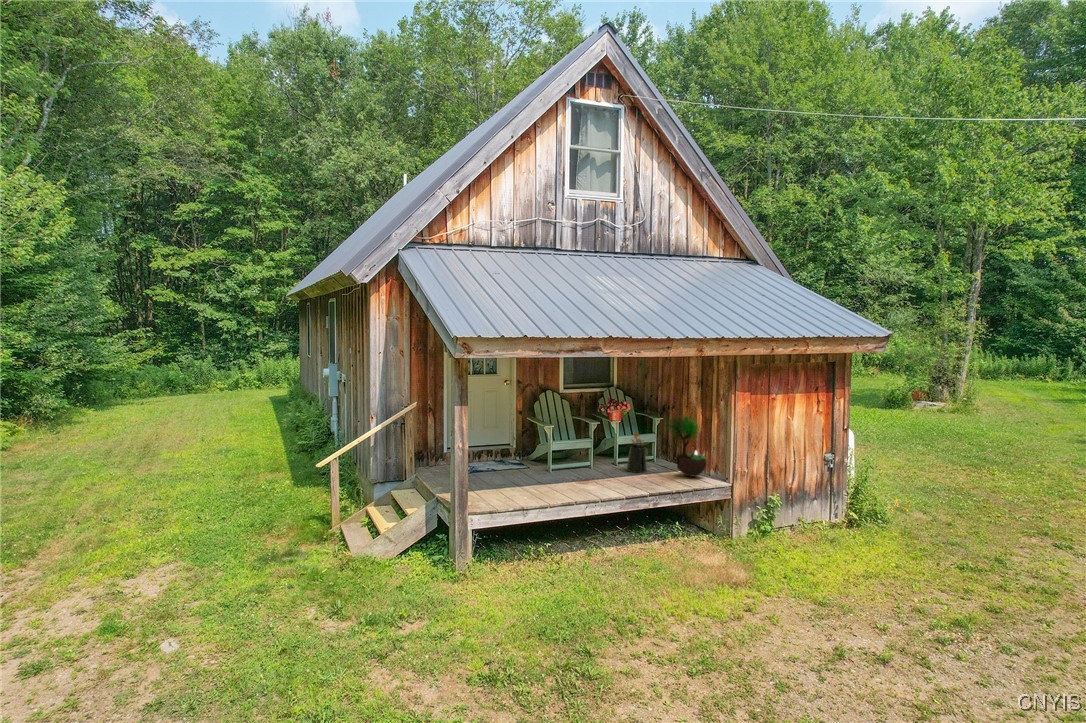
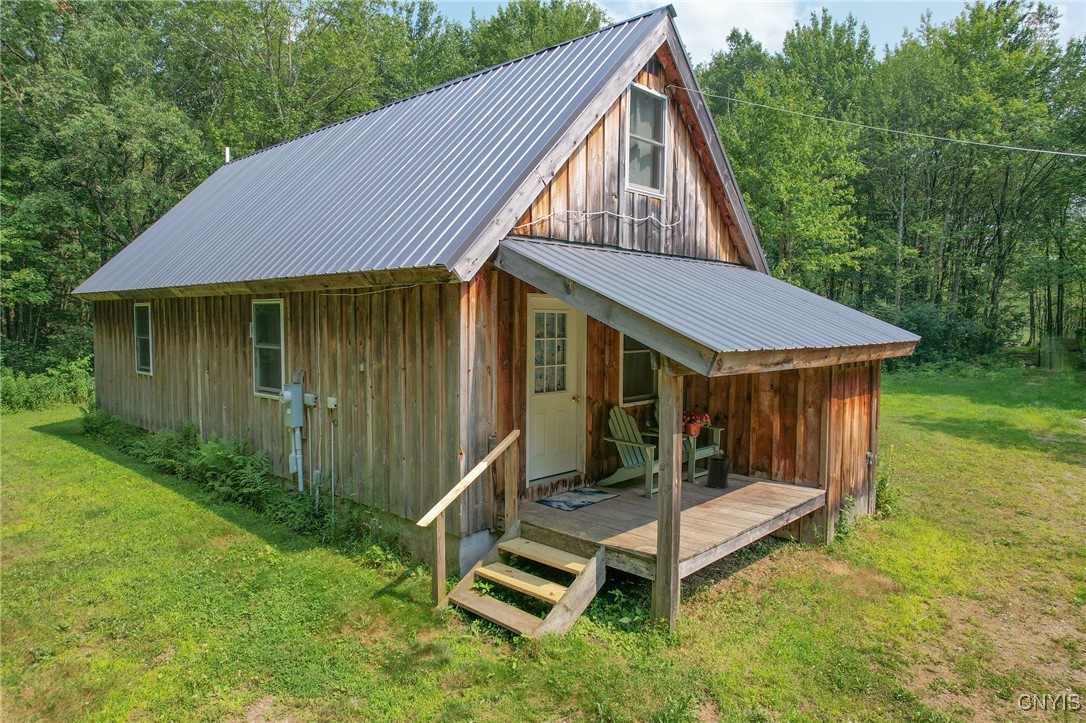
potted tree: present [667,416,706,477] -> none [753,416,797,487]

